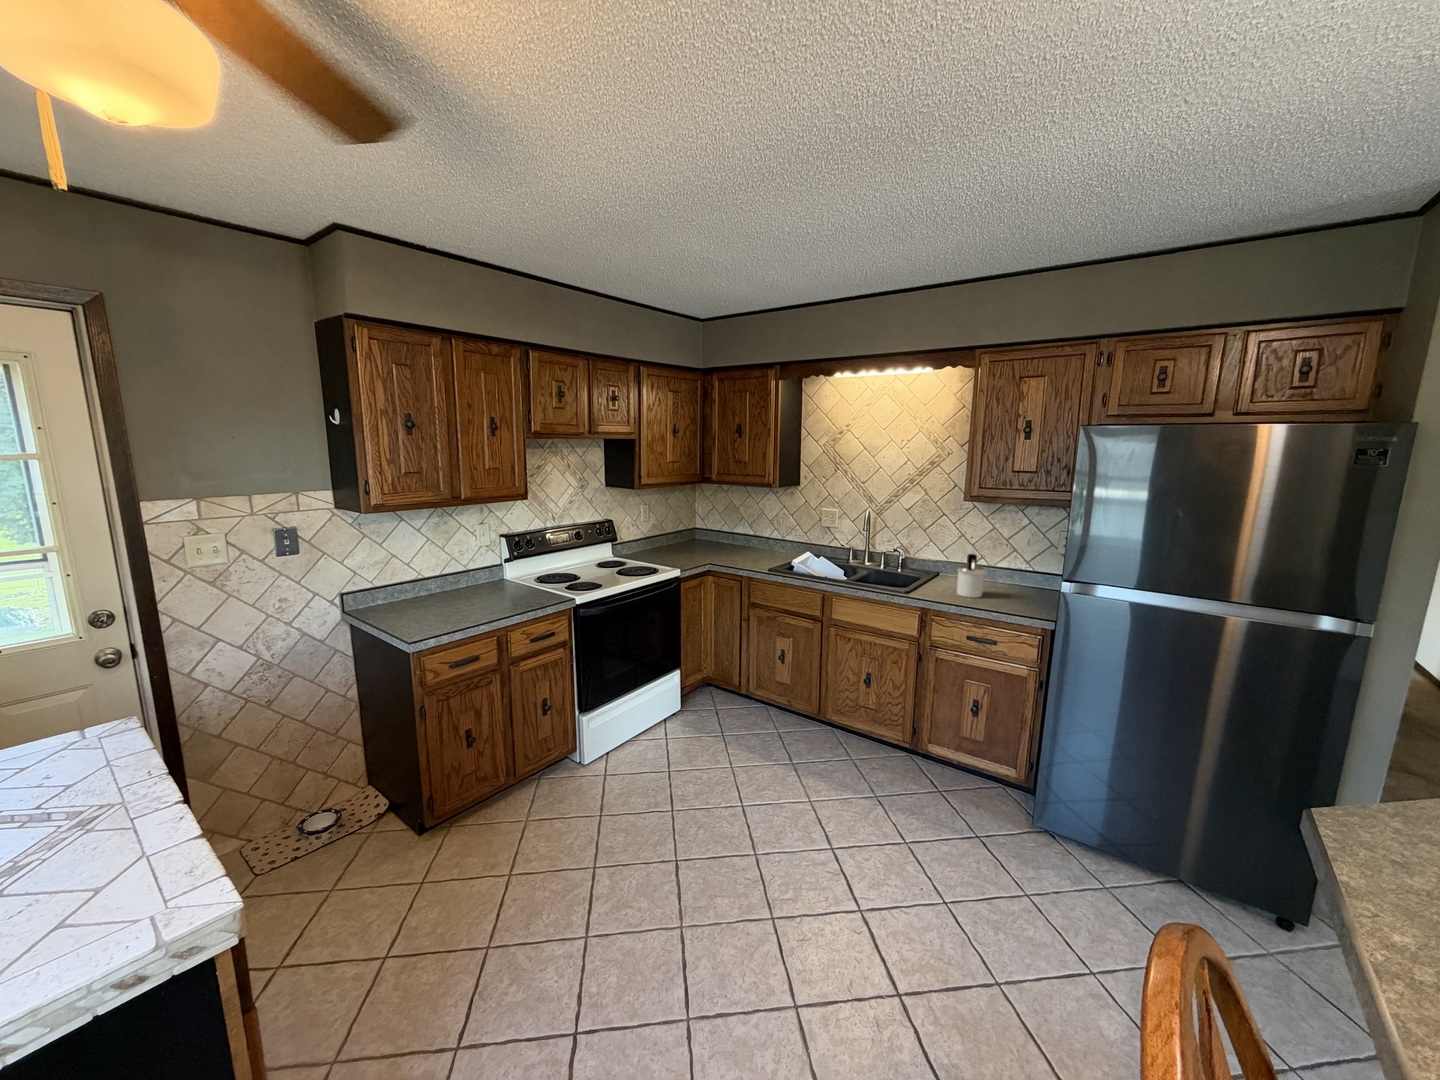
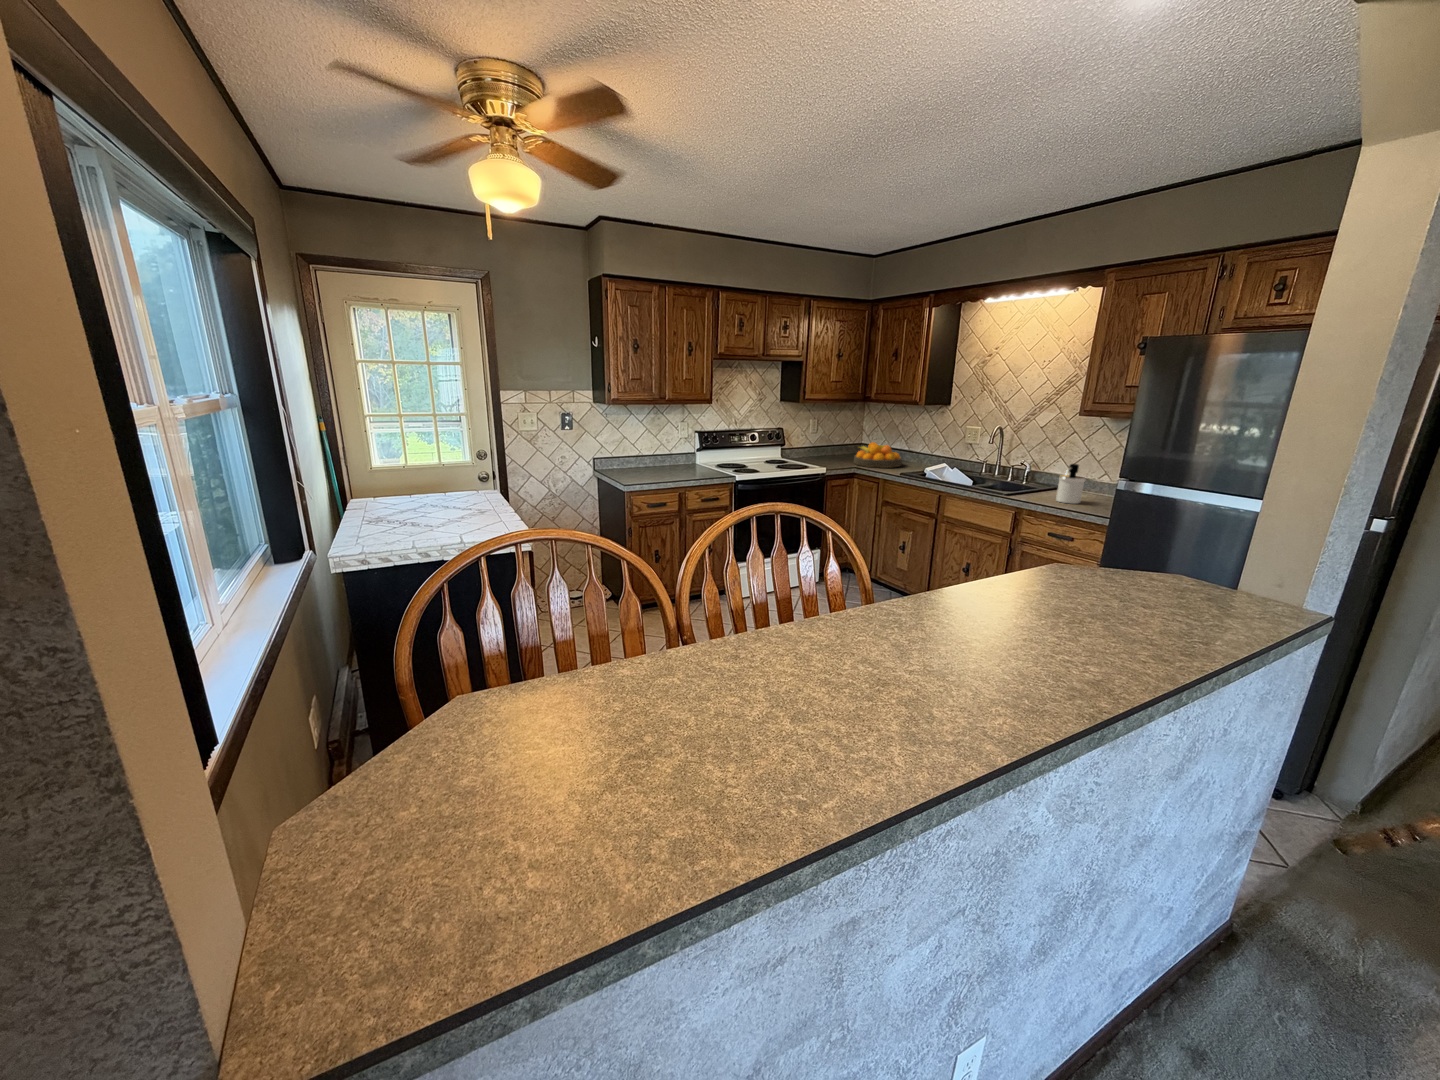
fruit bowl: none [702,530,757,561] -> present [854,442,902,468]

